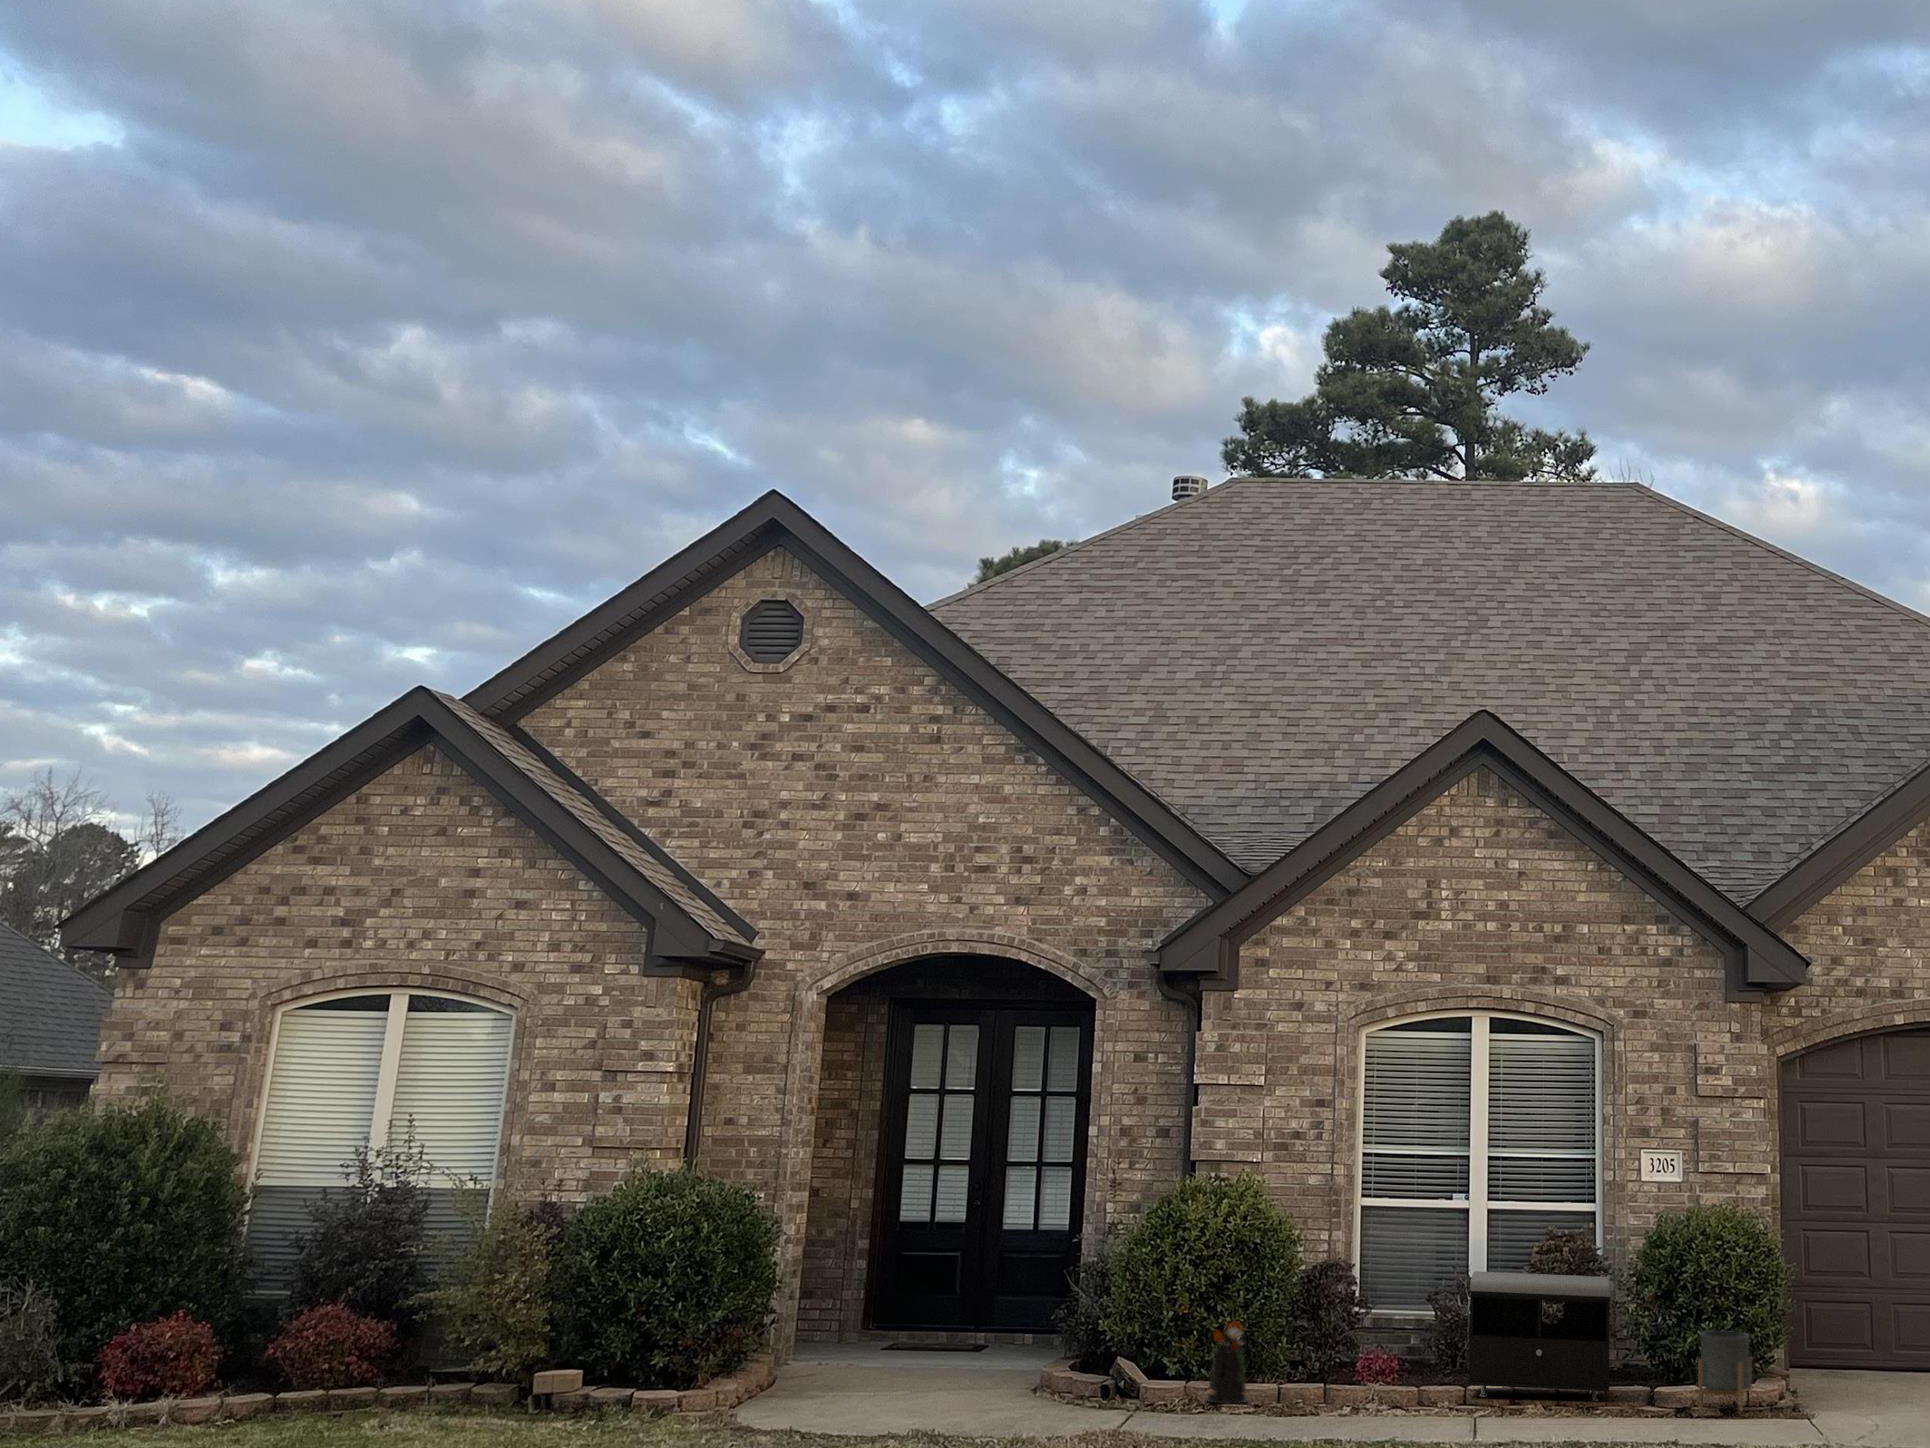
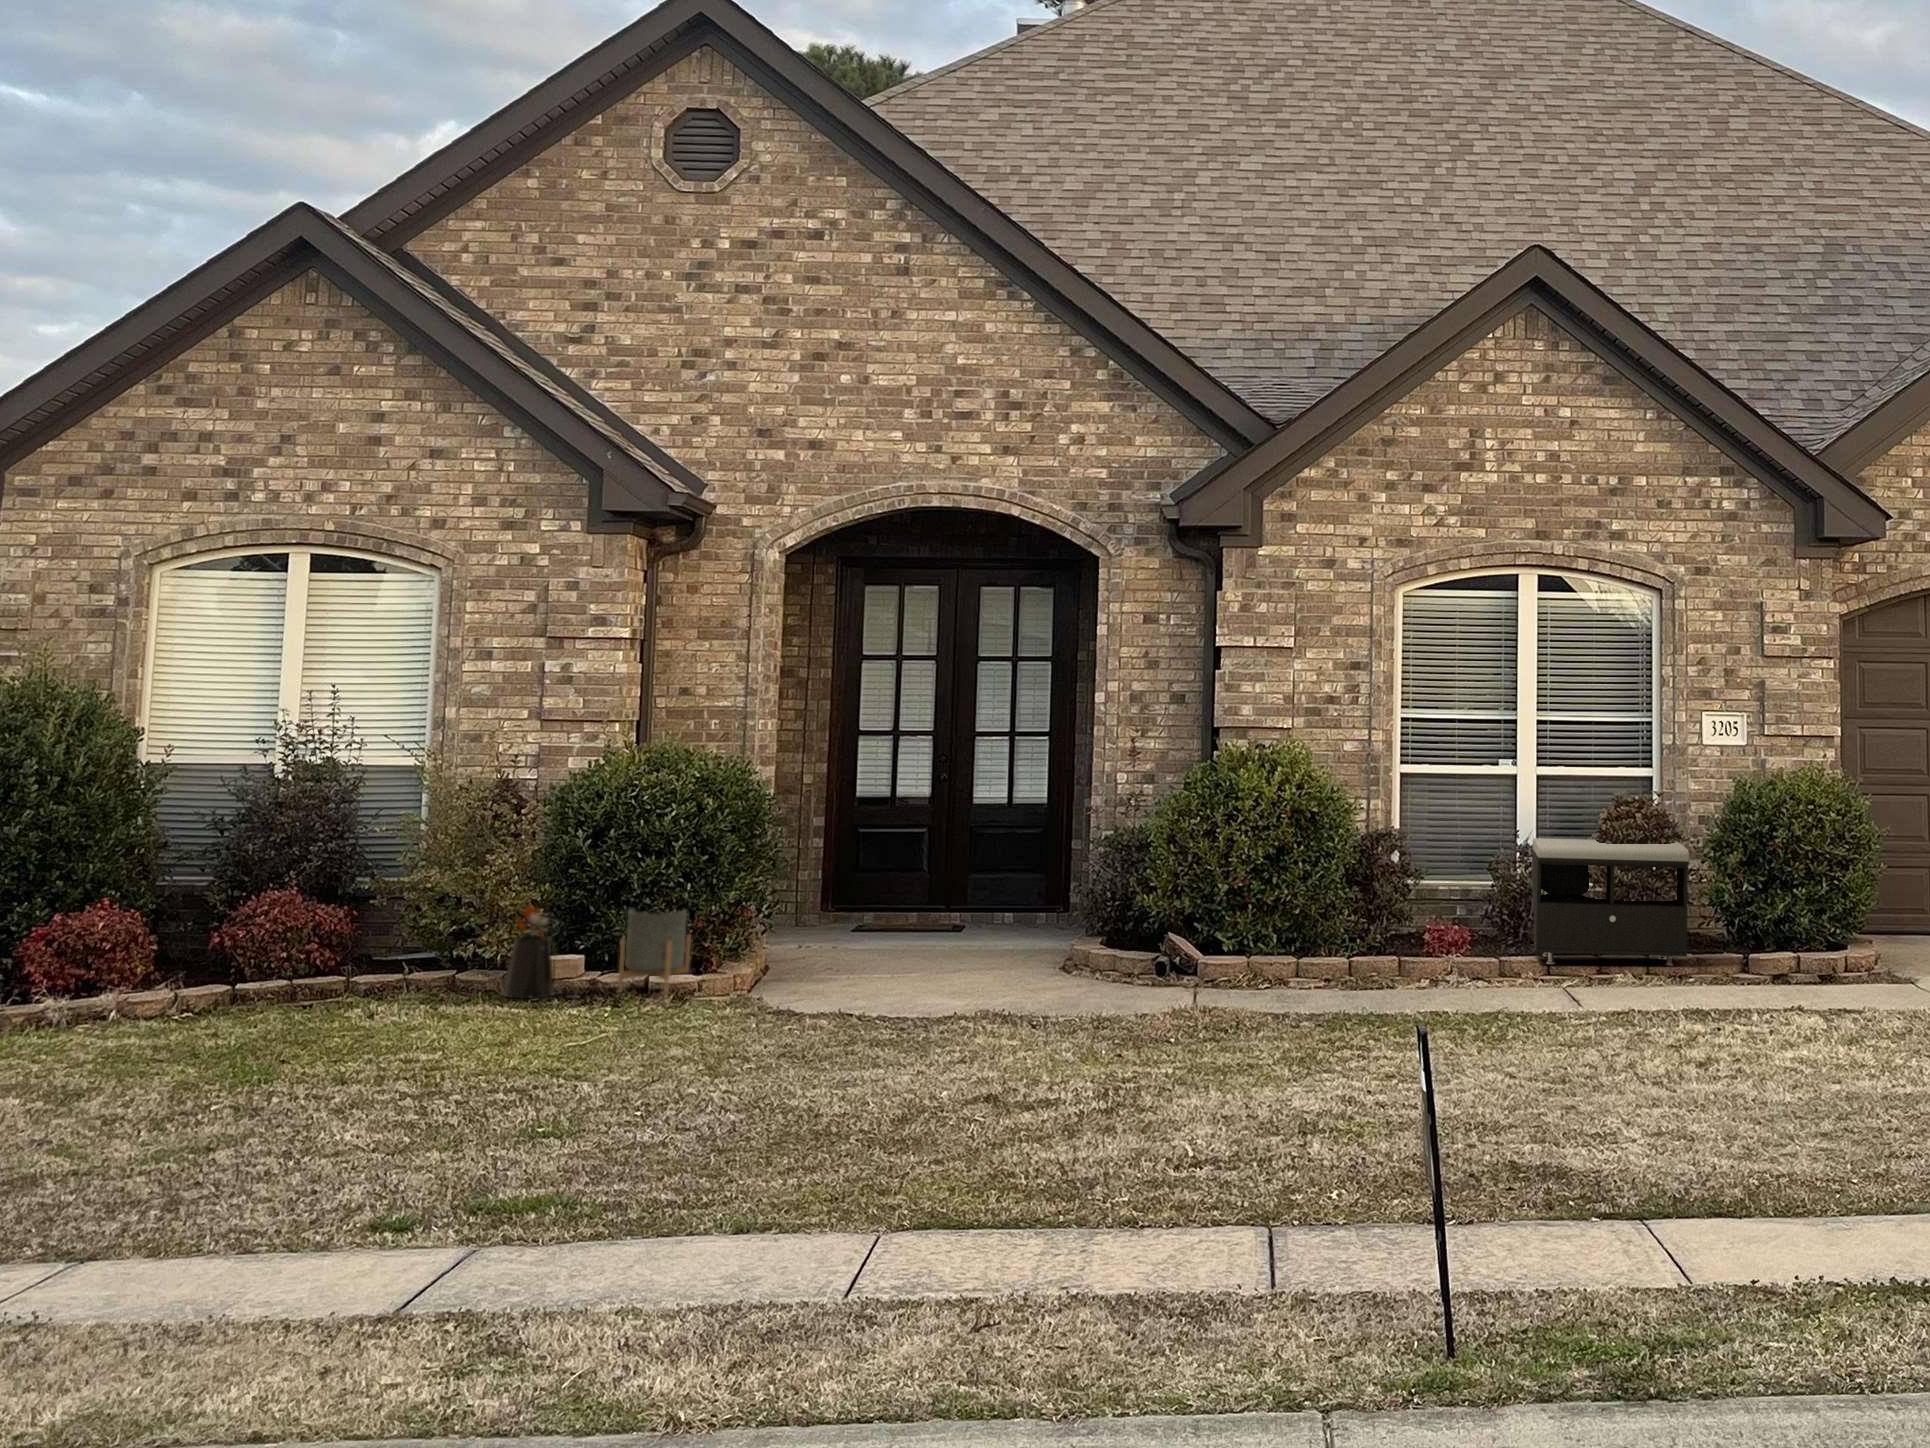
watering can: present [1206,1322,1247,1404] -> present [503,907,557,998]
planter: present [1698,1331,1753,1411] -> present [618,909,691,995]

